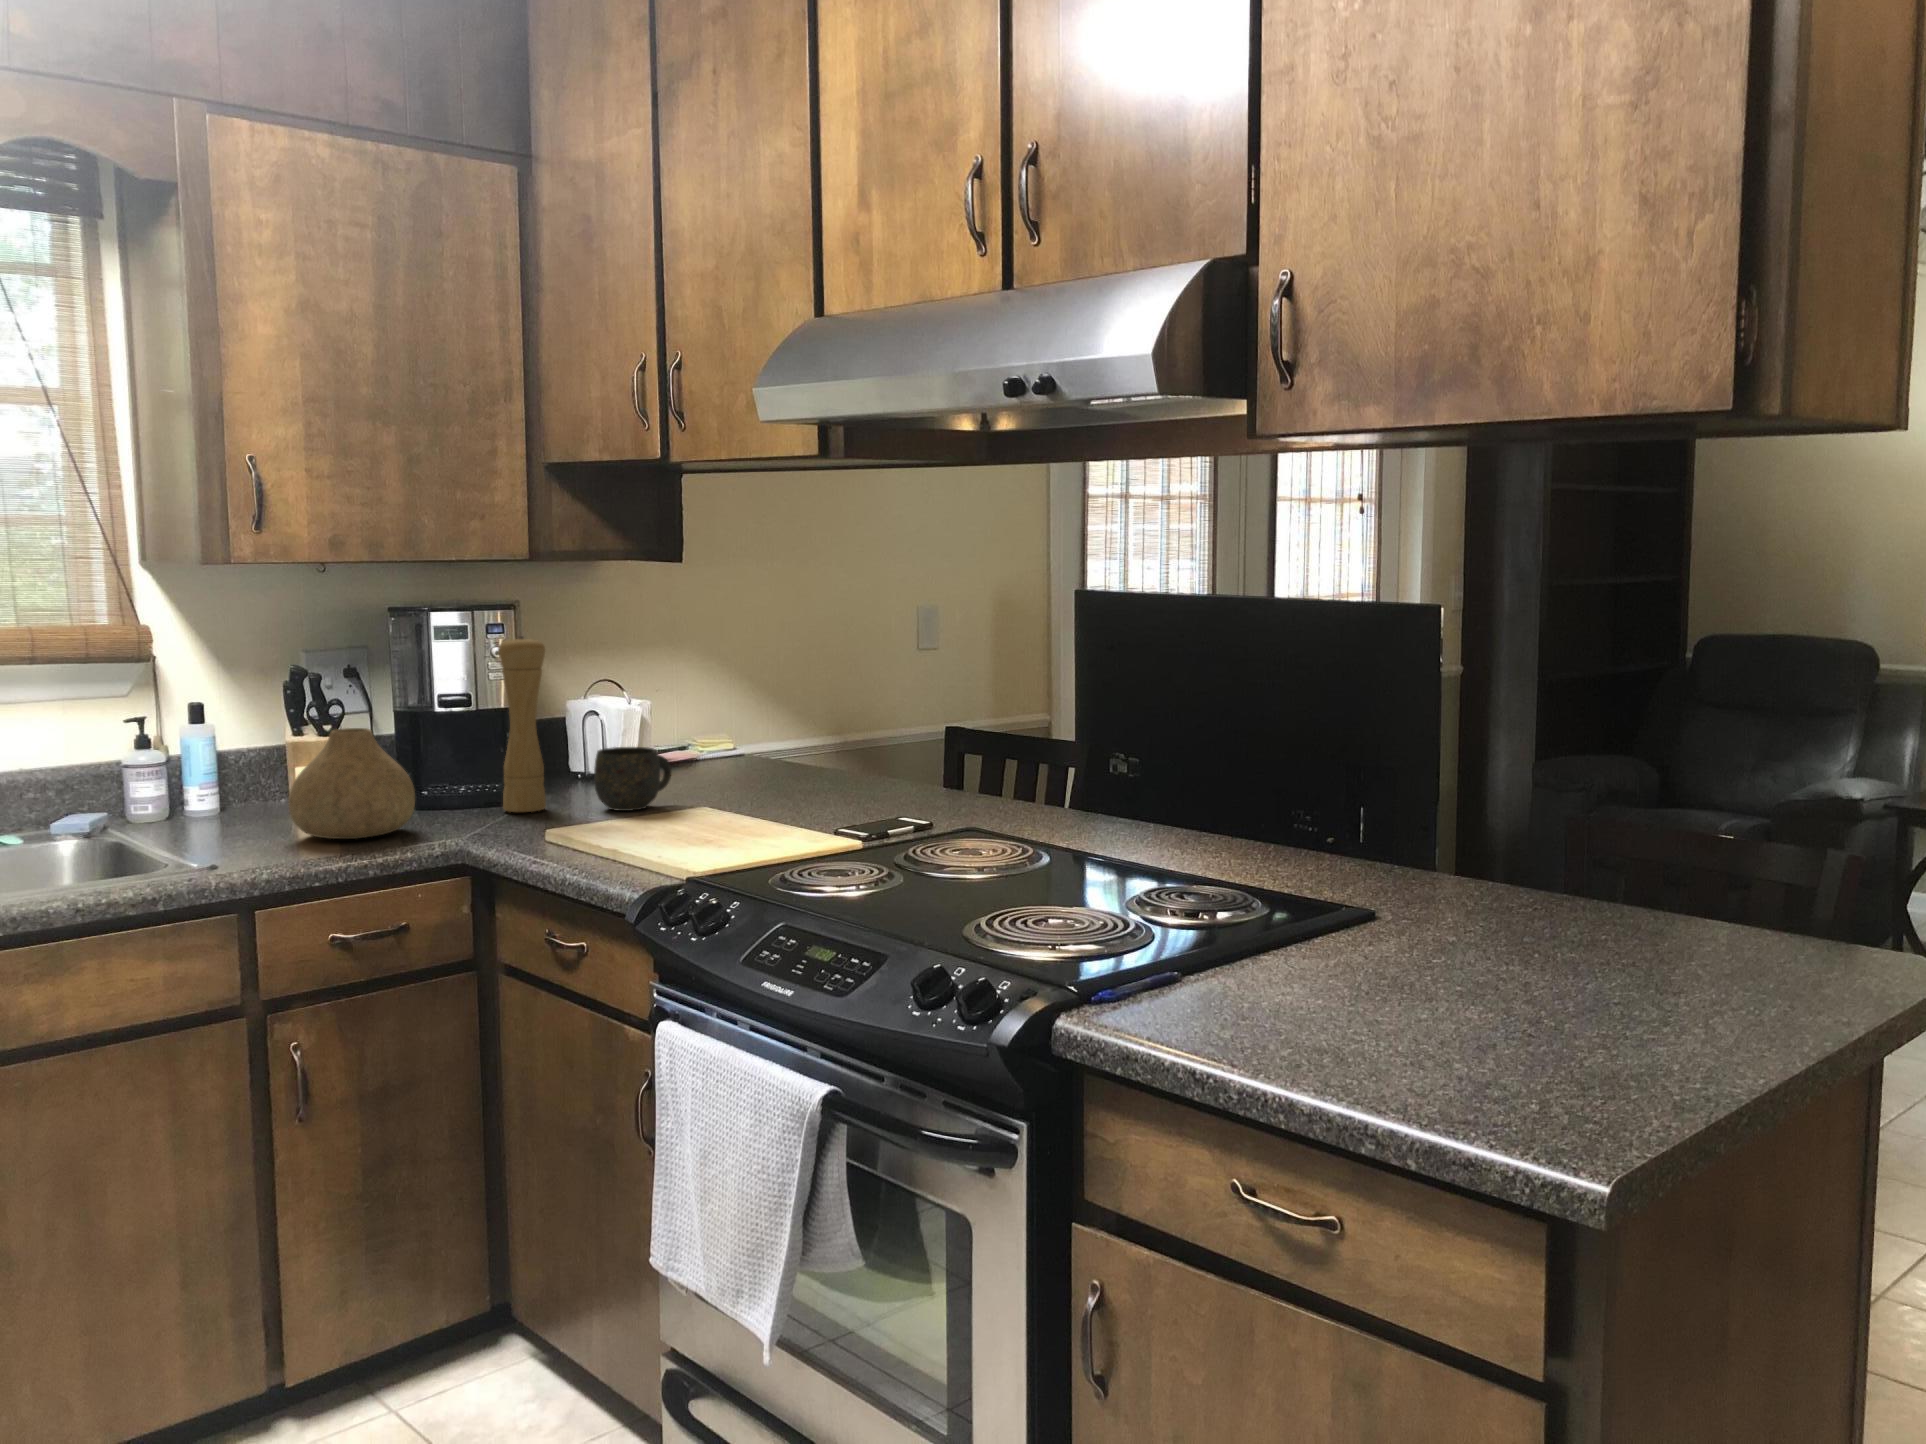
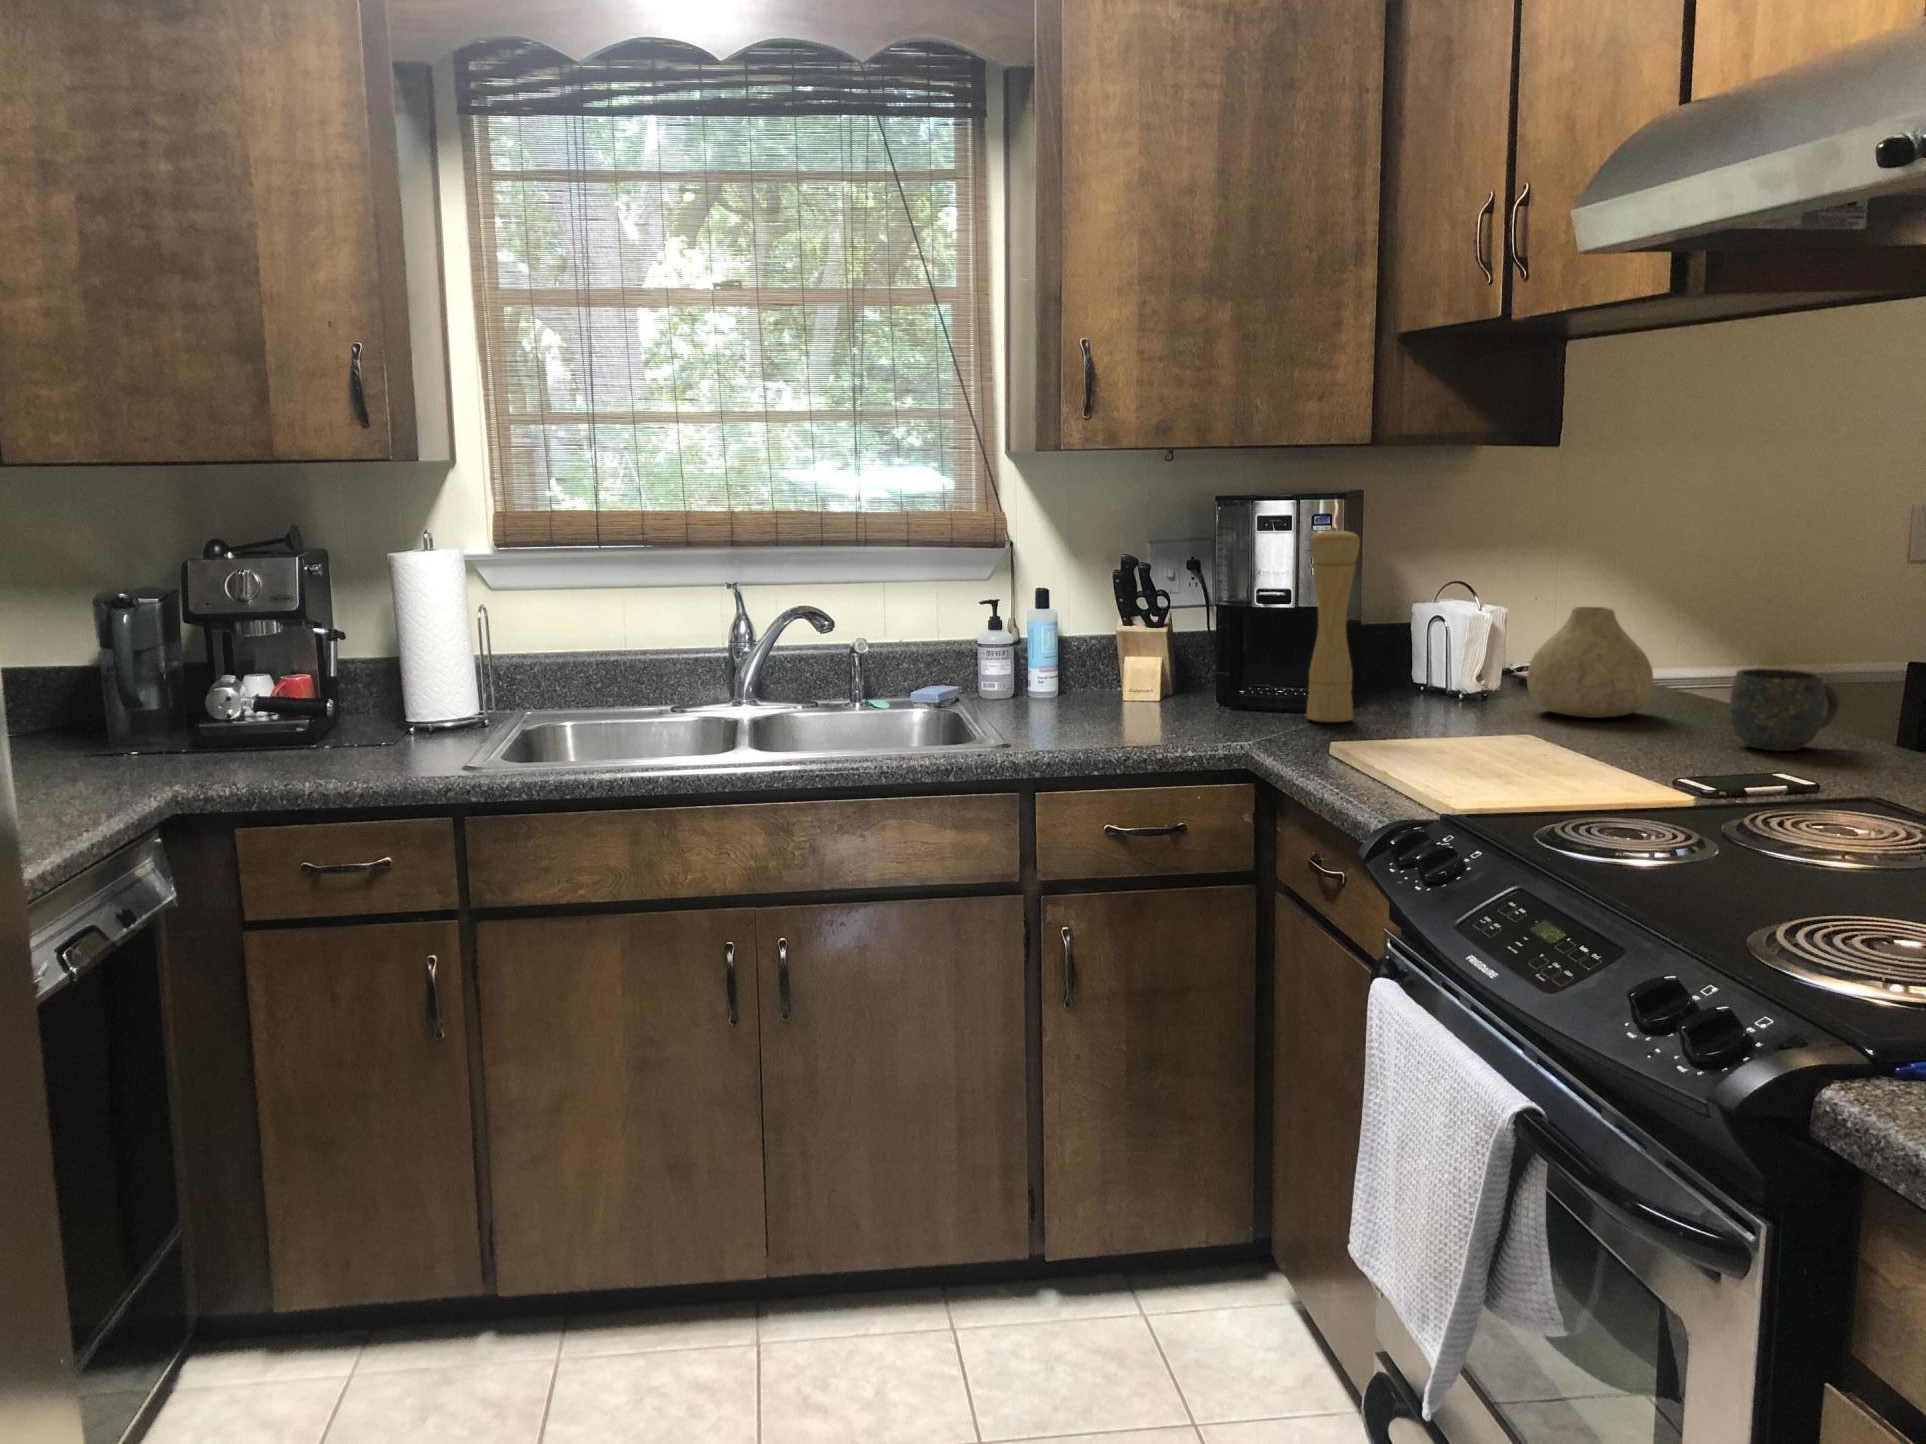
vase: present [289,728,415,839] -> present [1527,607,1653,718]
mug: present [594,747,672,811] -> present [1730,668,1839,751]

